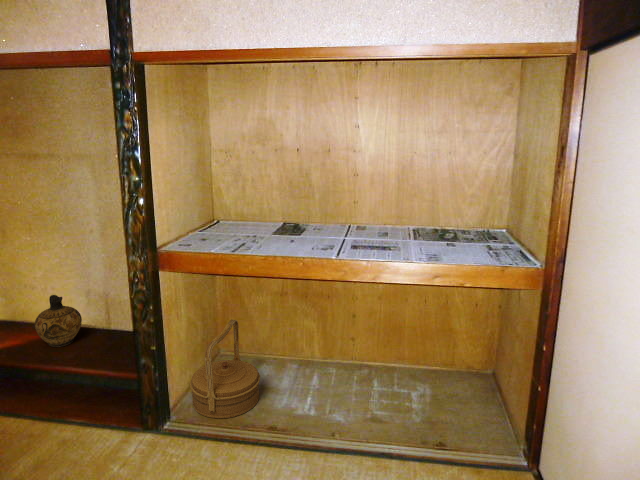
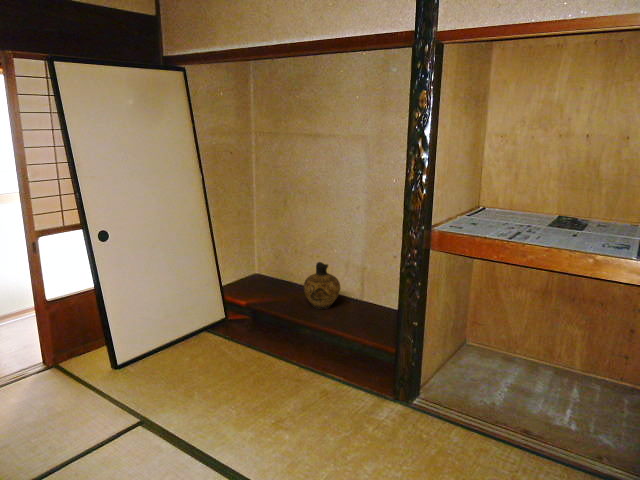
woven basket: present [190,320,260,419] -> none [440,311,515,411]

